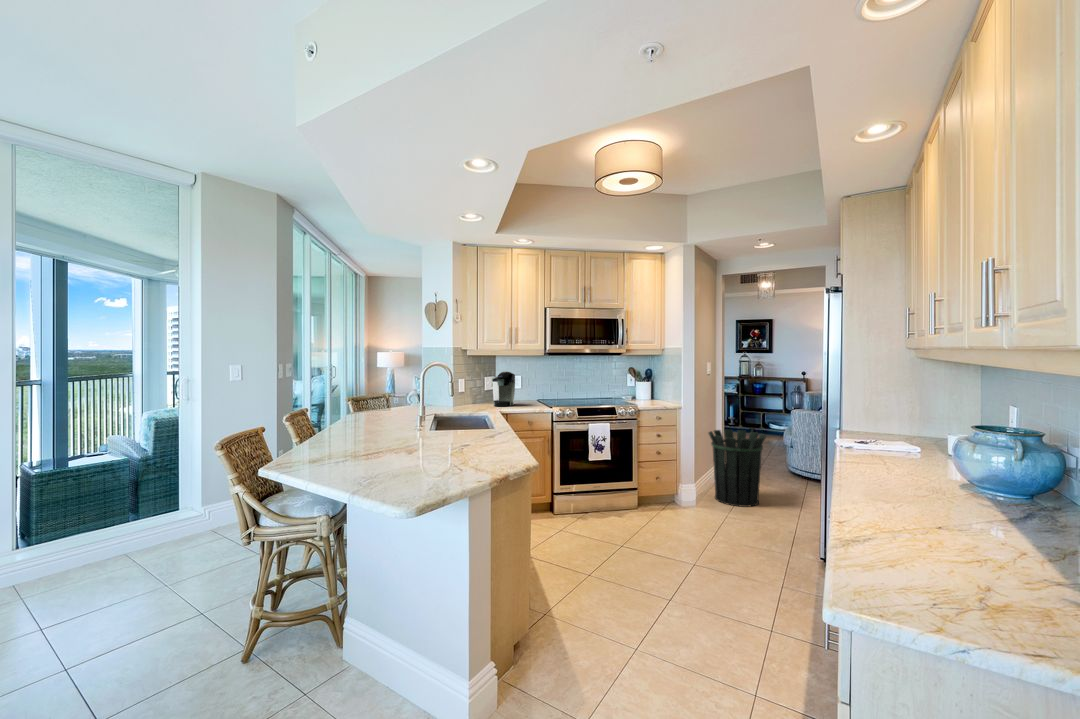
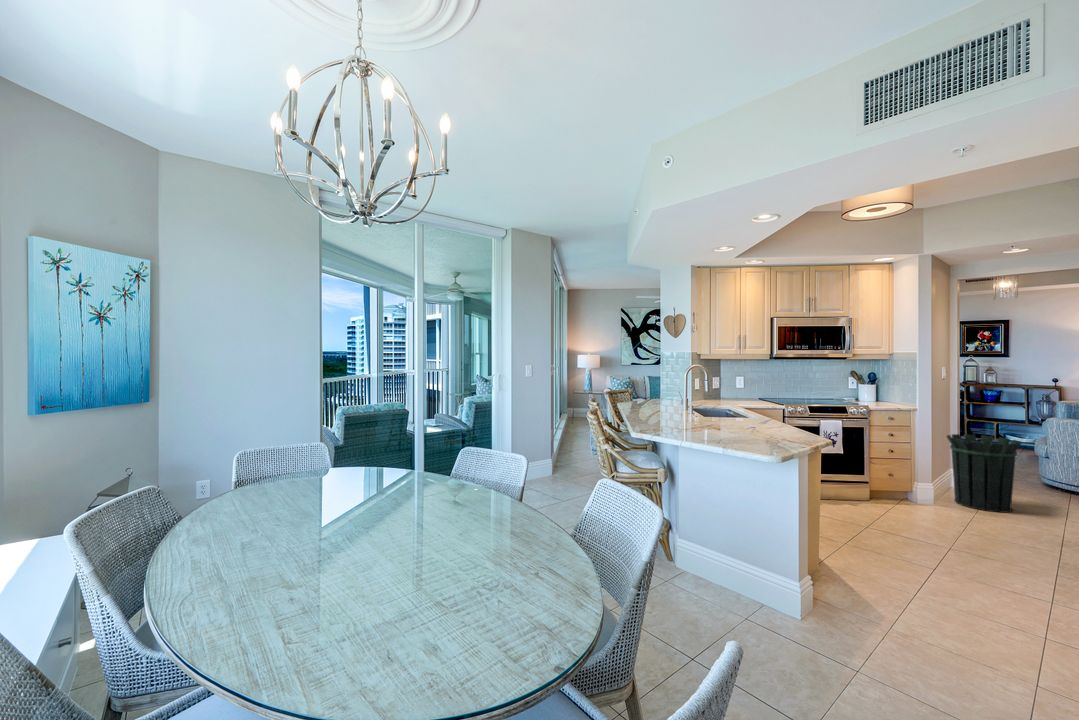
coffee maker: present [491,371,515,406] -> none [716,373,743,403]

